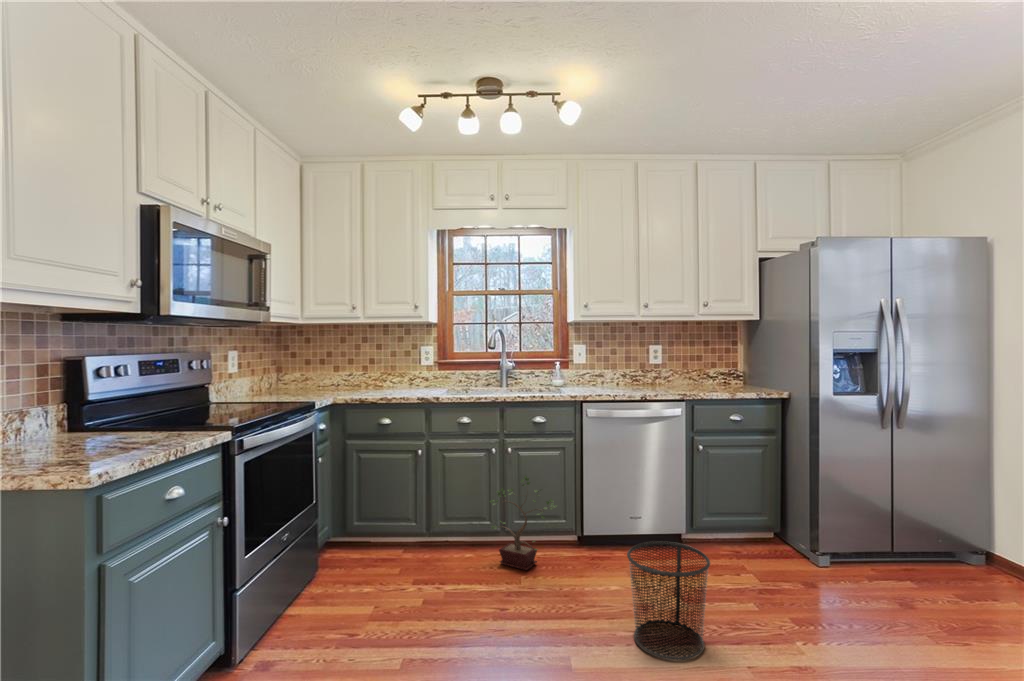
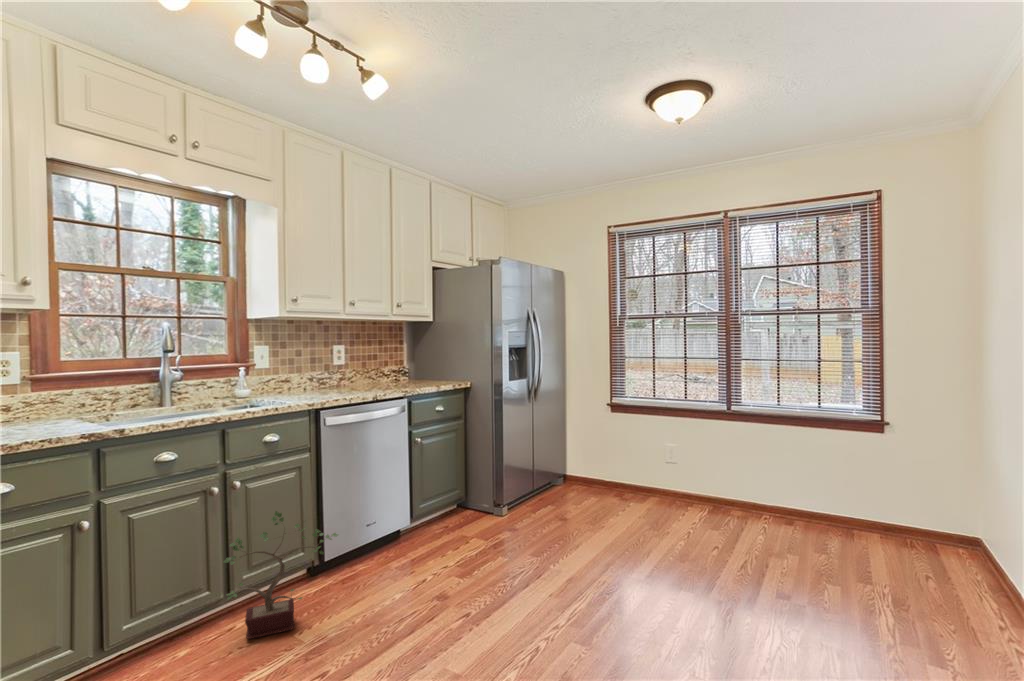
waste bin: present [627,541,710,660] -> none [459,523,535,634]

